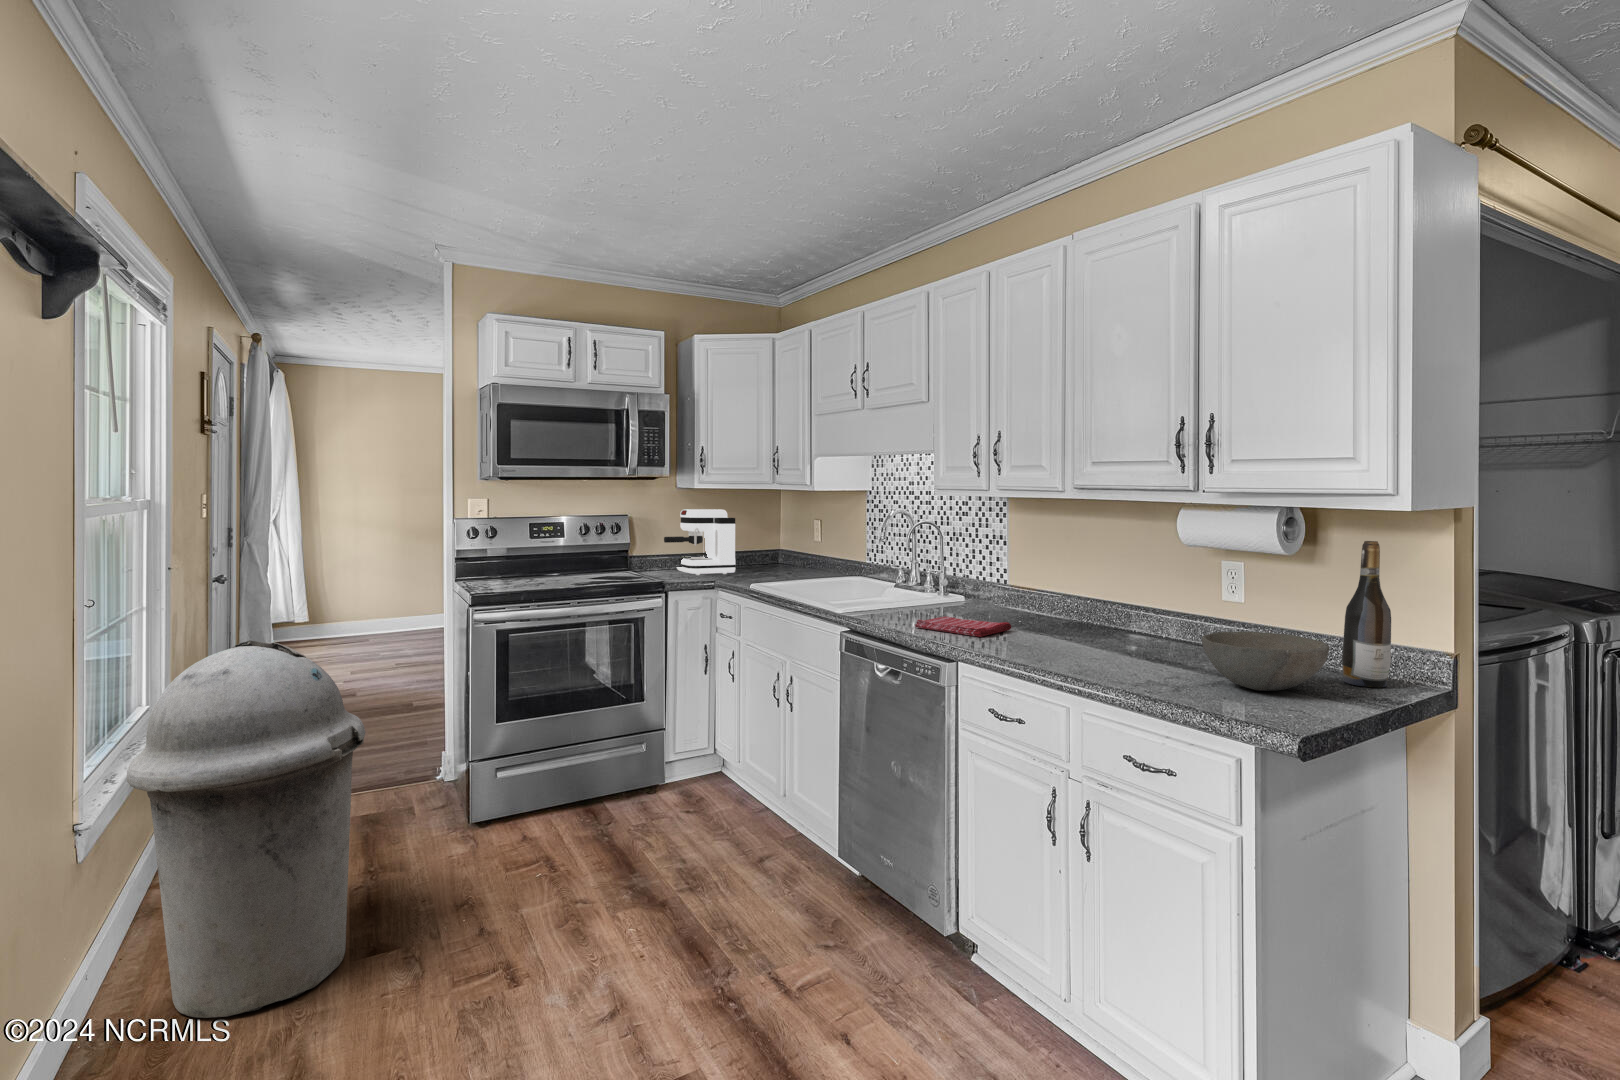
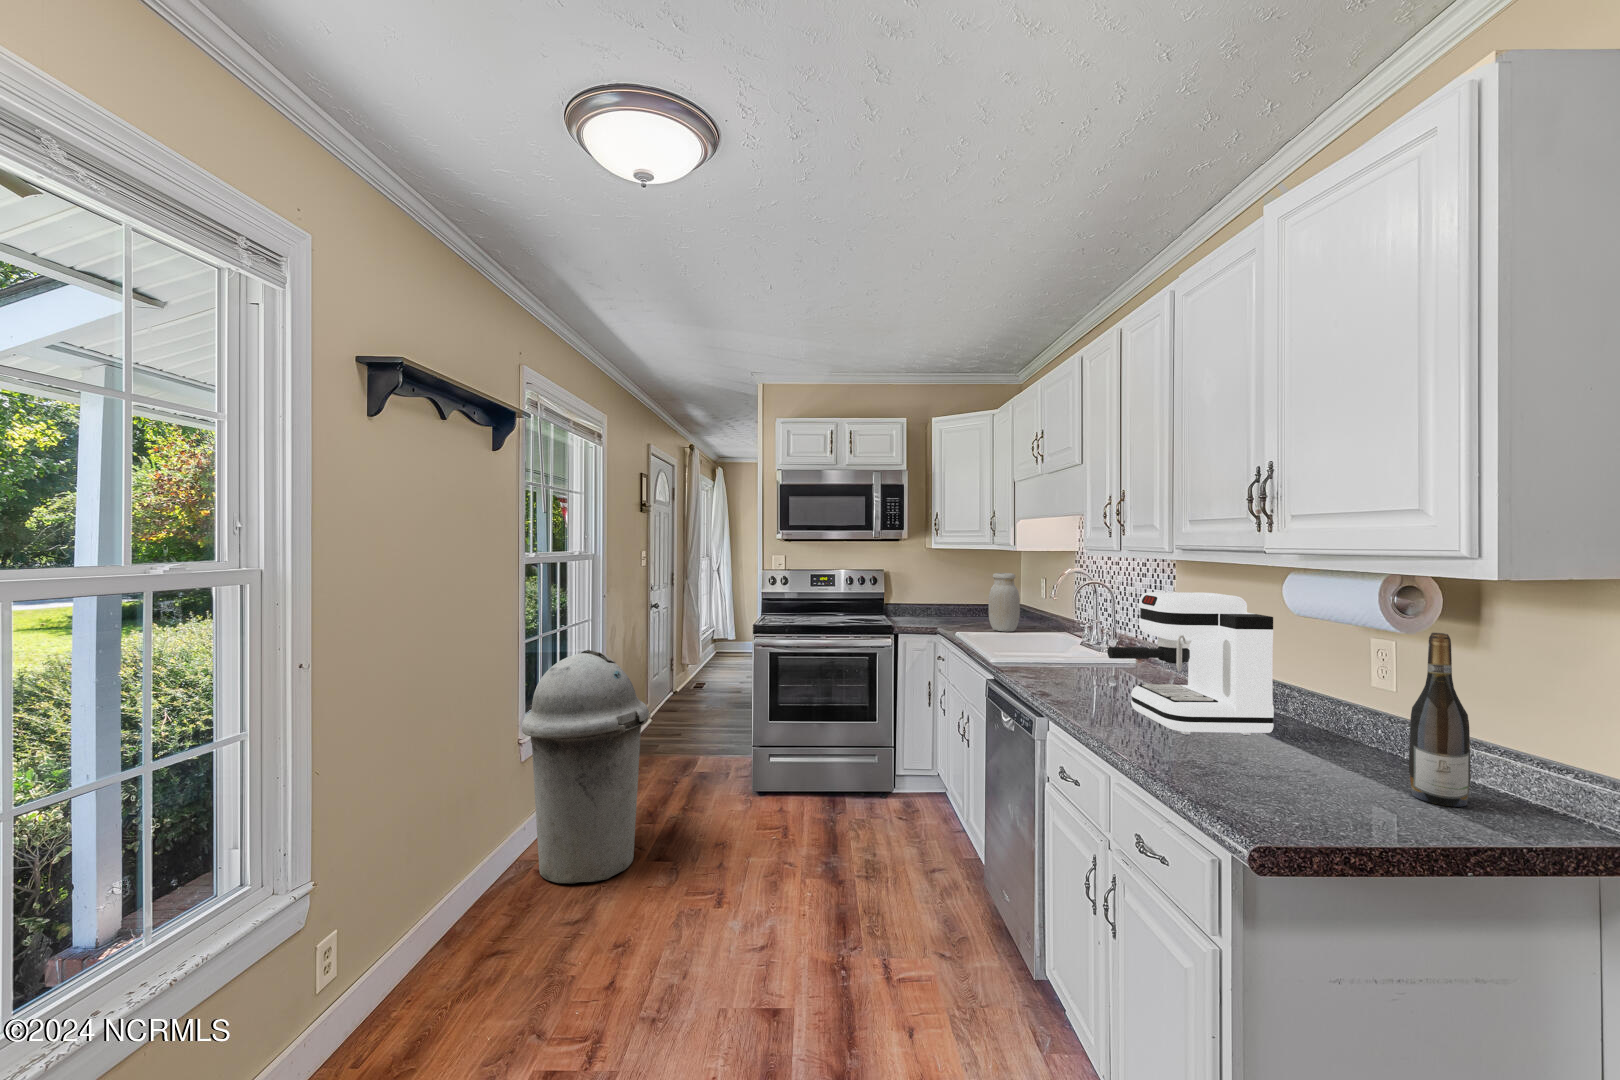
coffee maker: present [664,509,735,575] -> present [1108,592,1274,735]
jar: none [770,518,804,583] -> present [989,573,1020,632]
dish towel: present [915,616,1011,637] -> none [1034,675,1125,697]
bowl: present [1202,632,1329,691] -> none [1210,718,1355,787]

